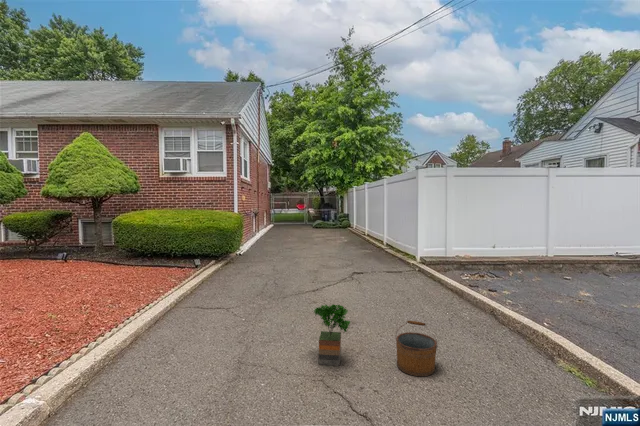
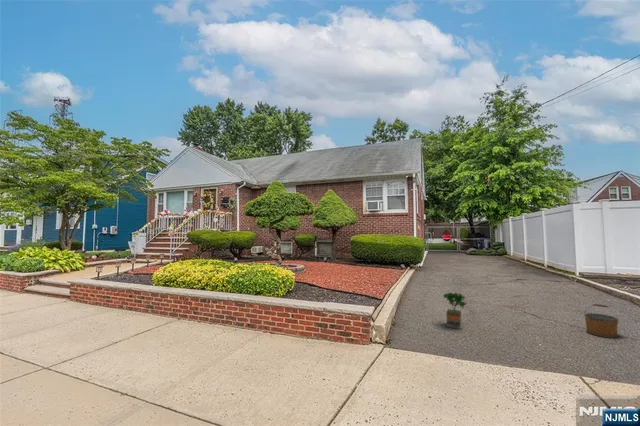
potted tree: present [314,304,350,366] -> present [444,293,466,329]

